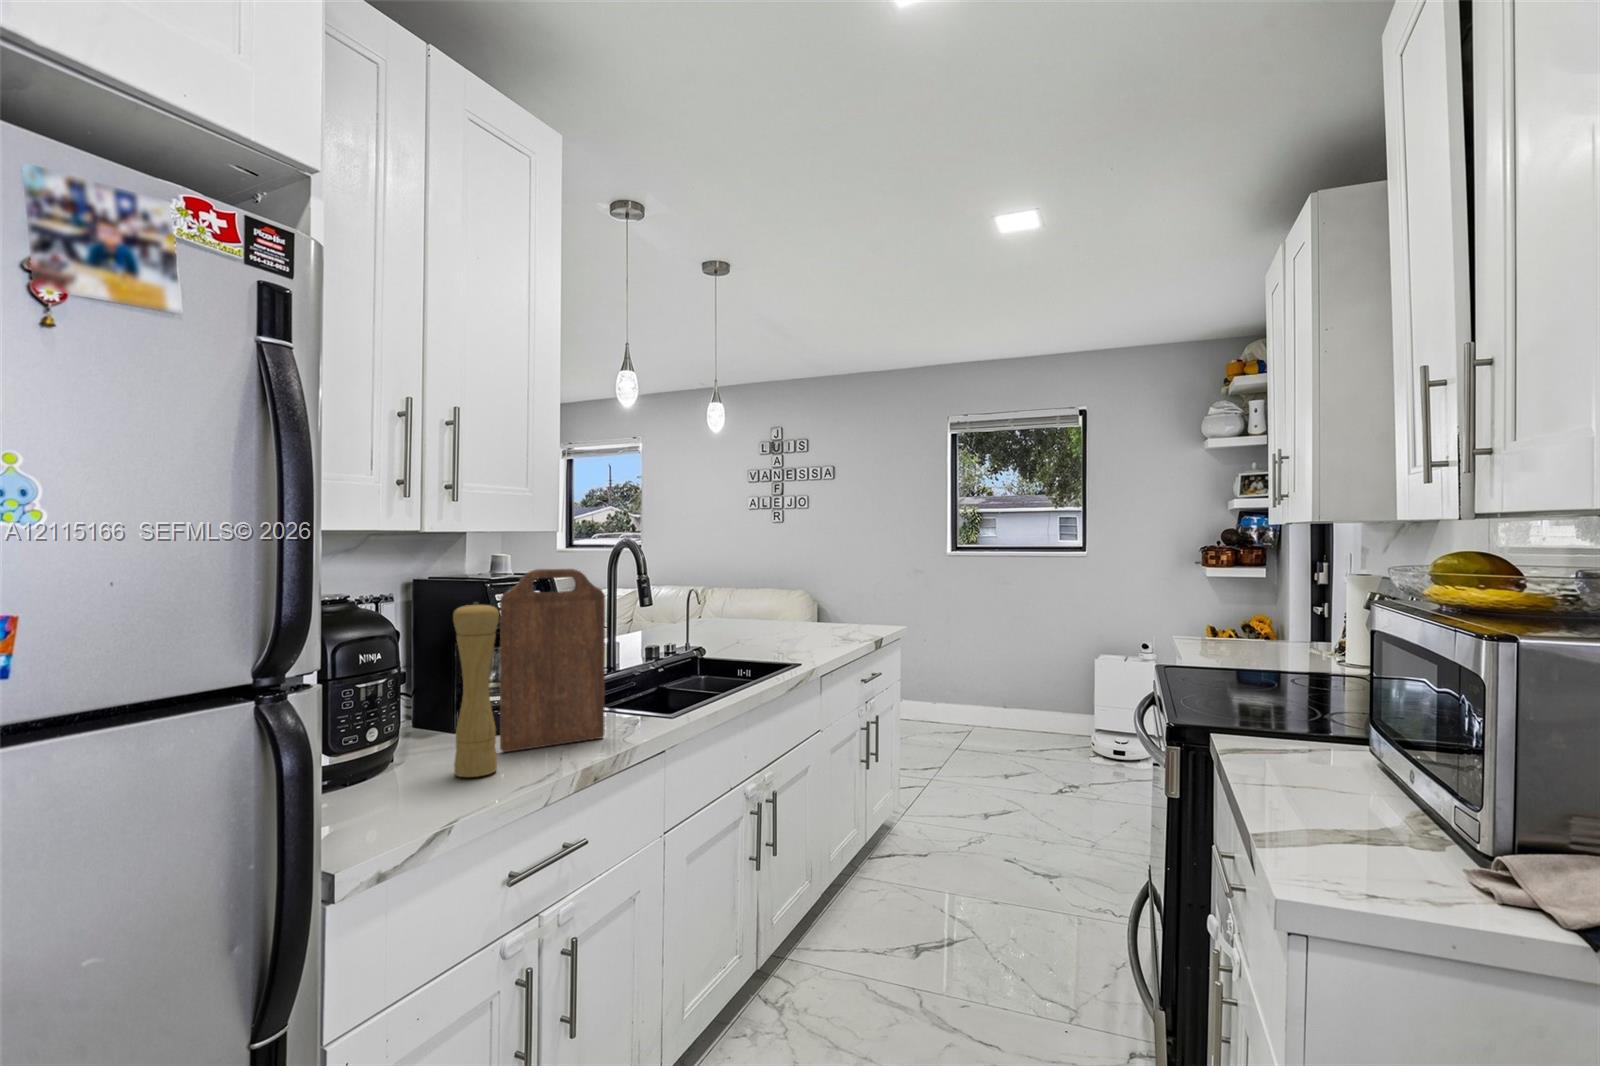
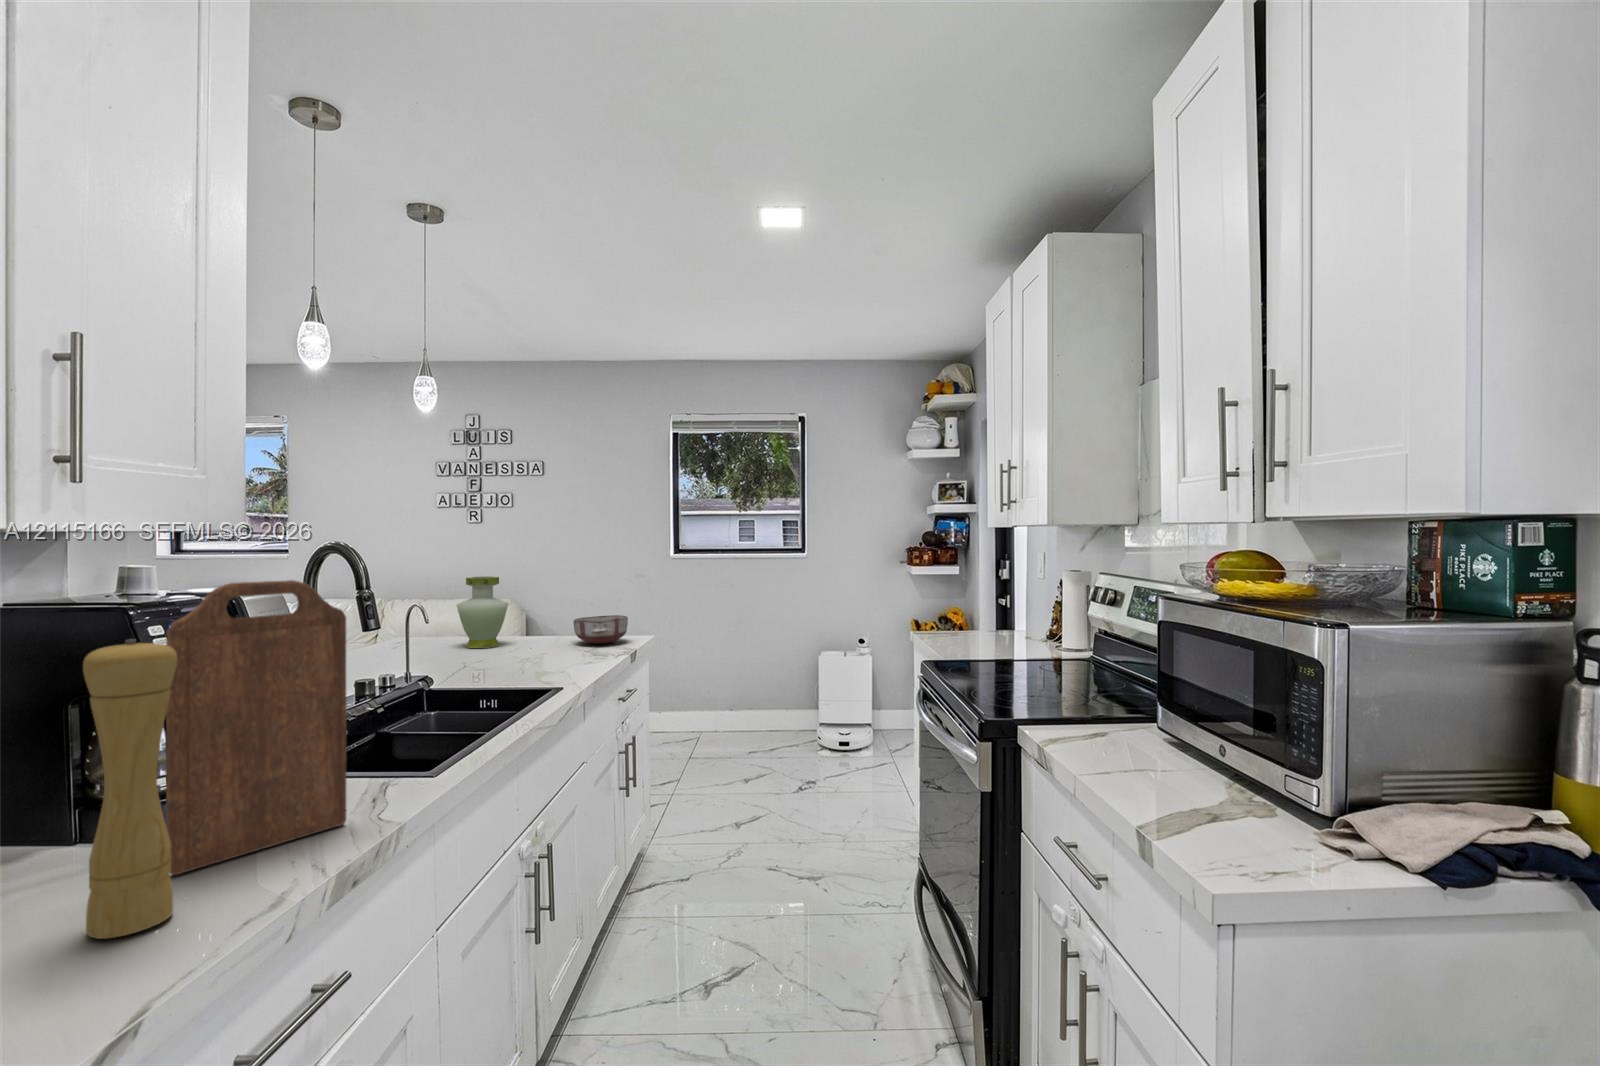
vase: none [735,569,776,629] -> present [457,576,508,648]
ceramic bowl: none [827,607,874,631] -> present [573,615,628,644]

